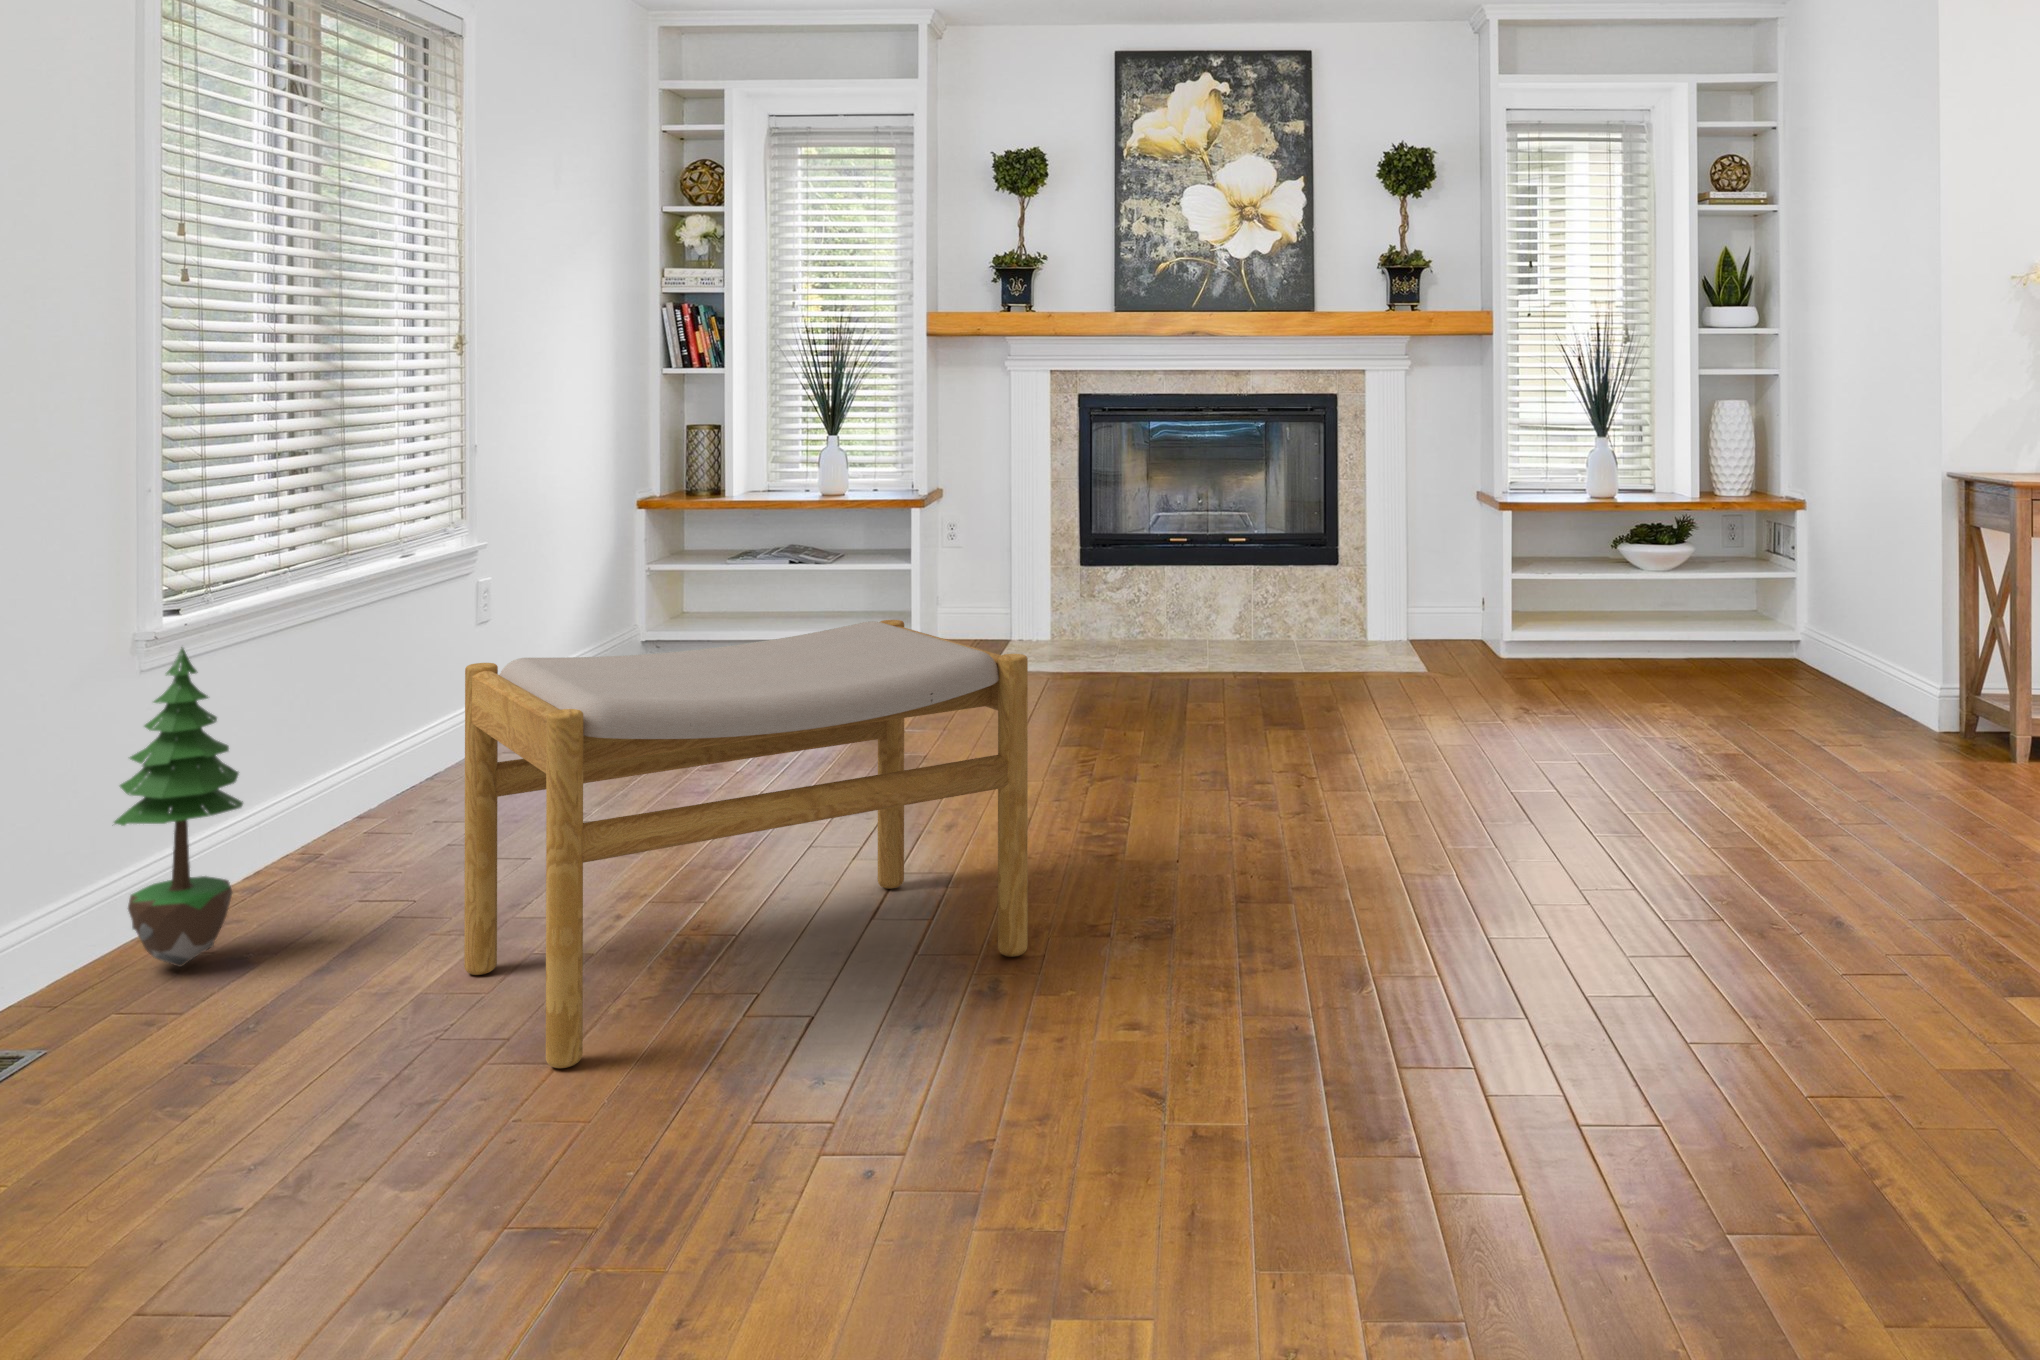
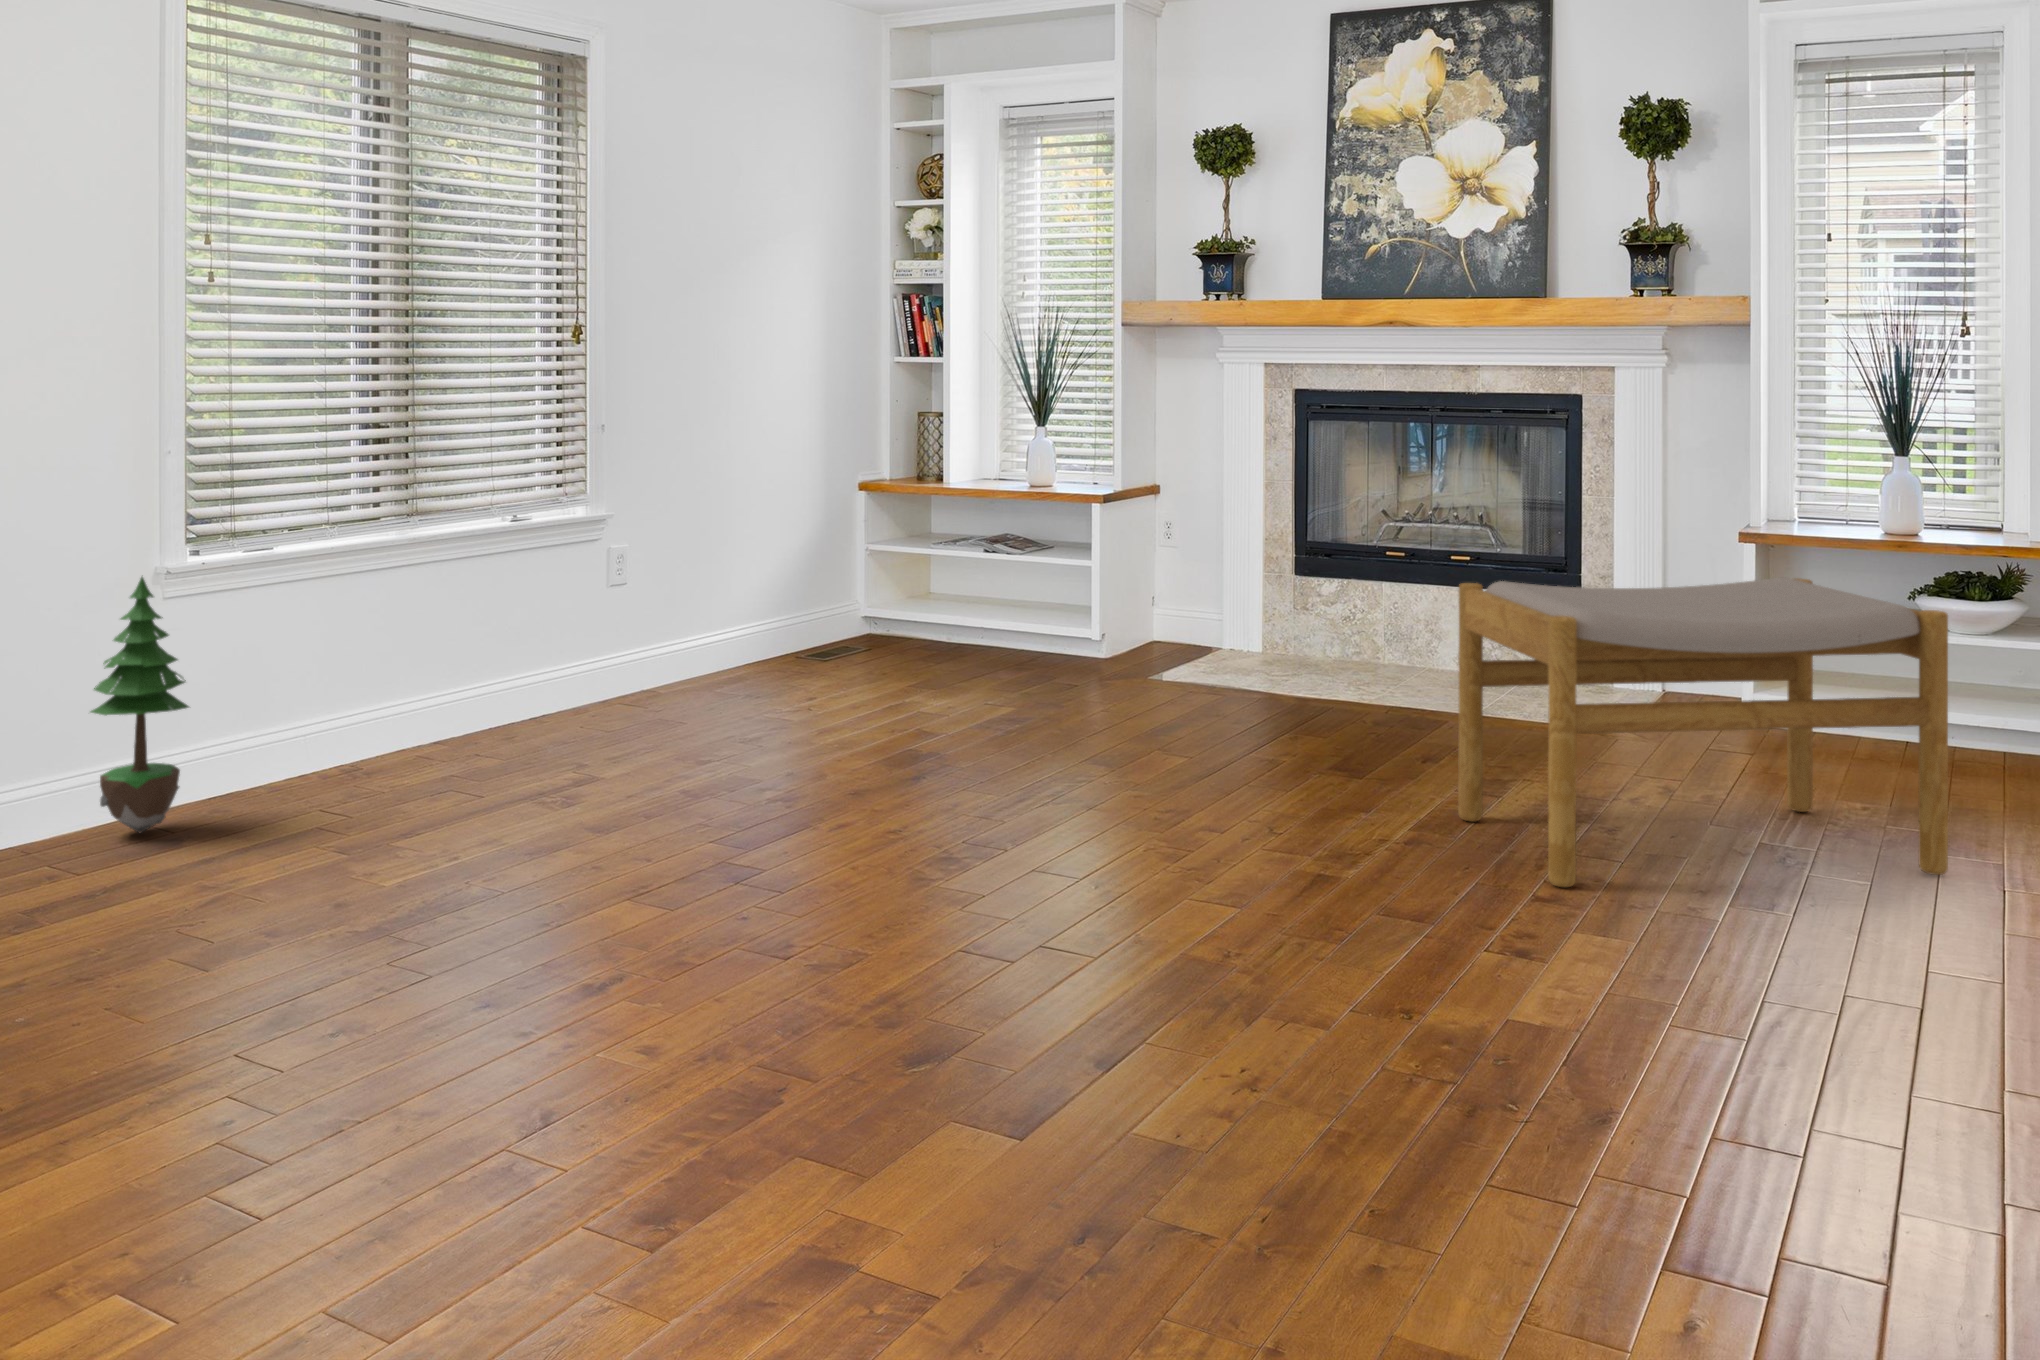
footstool: present [464,620,1028,1068] -> present [1458,578,1948,887]

